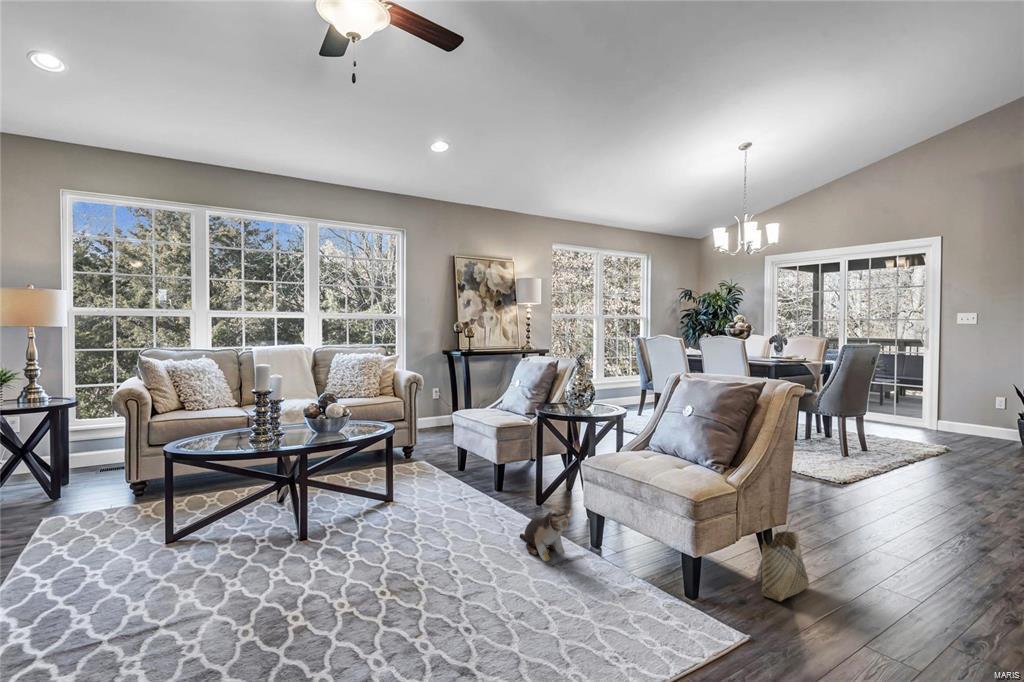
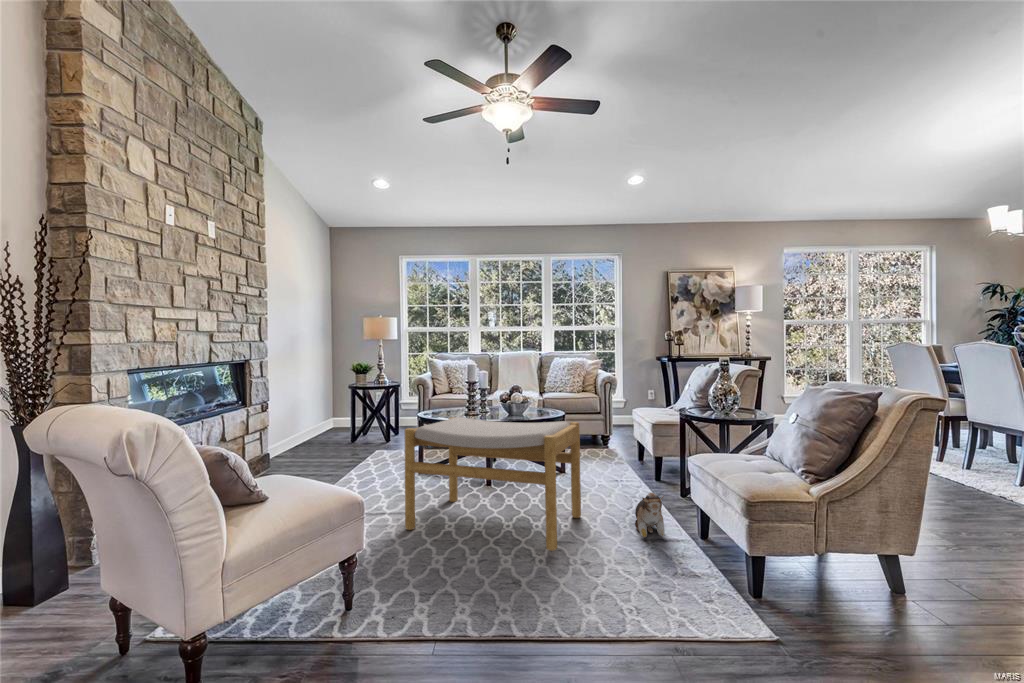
footstool: none [213,436,475,646] -> present [405,417,581,551]
woven basket: present [760,506,809,601] -> none [839,525,915,628]

